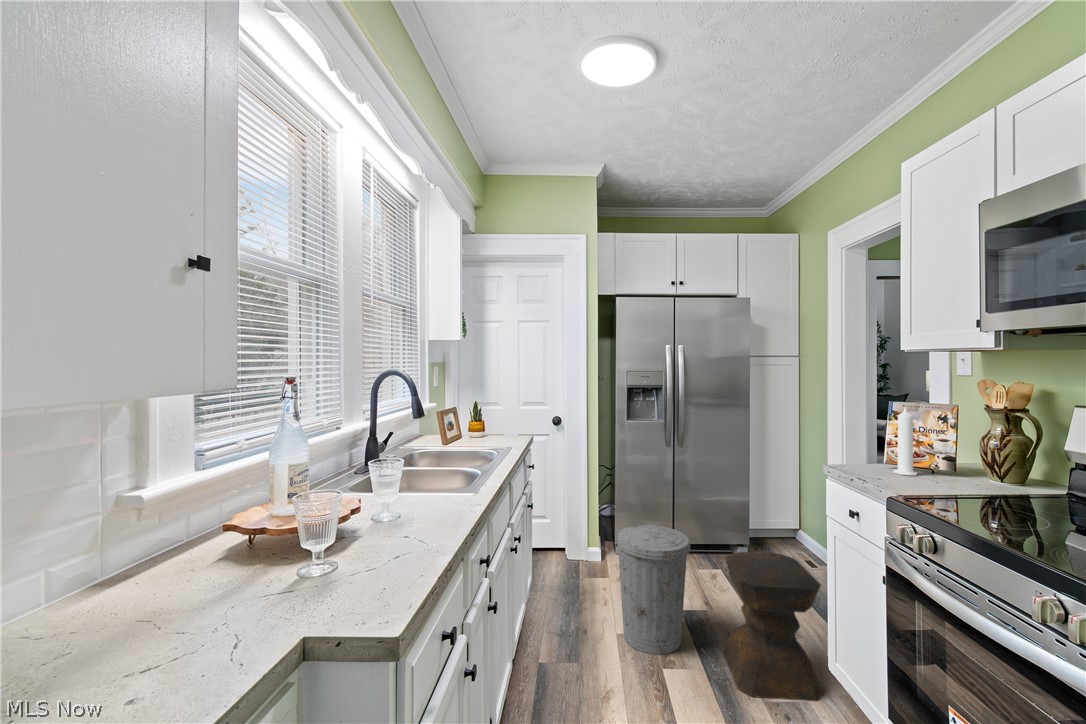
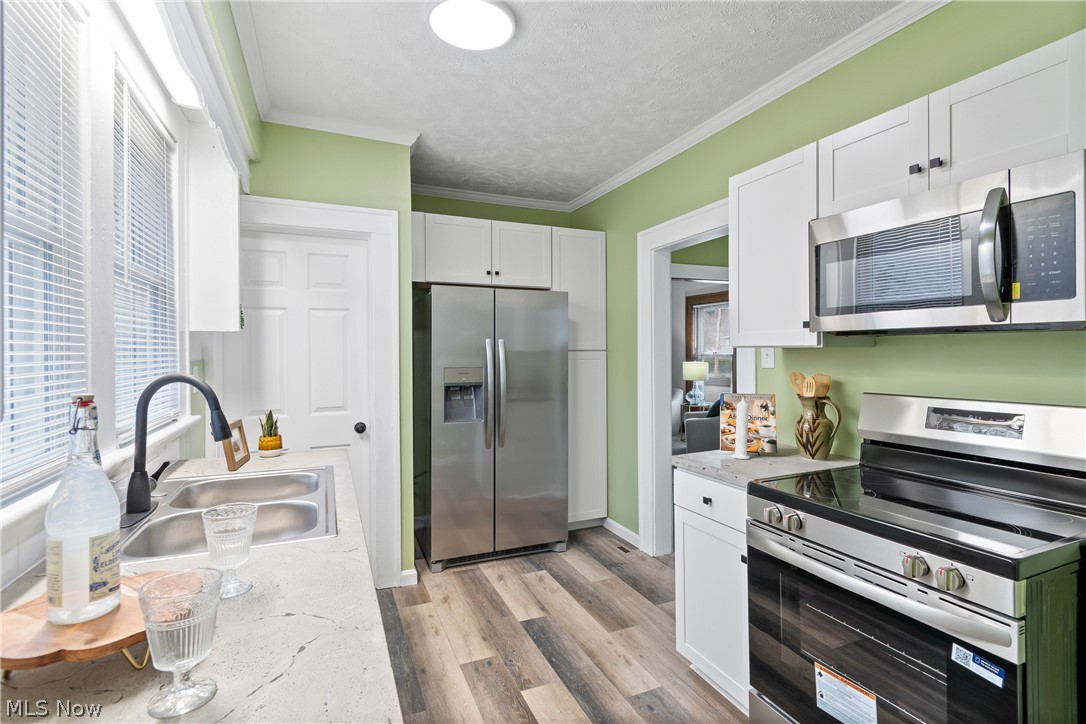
trash can: present [617,525,690,655] -> none [463,533,544,679]
stool: present [722,552,823,701] -> none [573,546,672,697]

